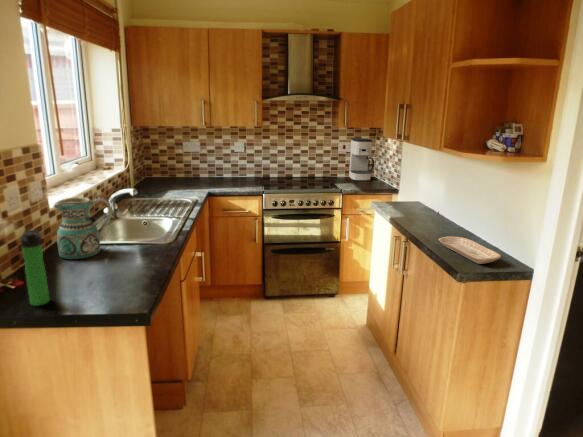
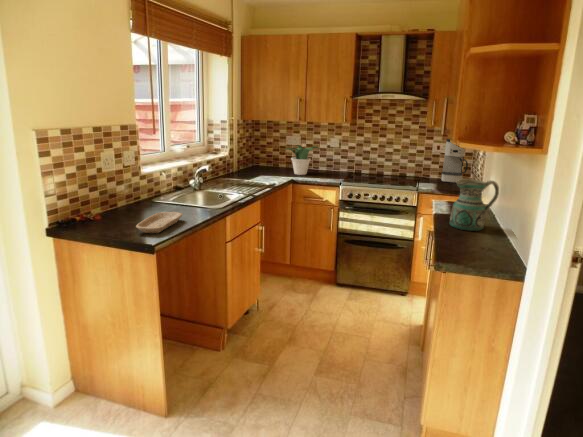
potted plant: none [190,152,229,185] -> present [286,145,319,175]
ceramic pitcher: present [54,197,112,259] -> present [450,179,499,231]
bottle: present [20,229,49,306] -> none [85,178,103,233]
tray: present [439,236,501,264] -> present [136,212,183,233]

